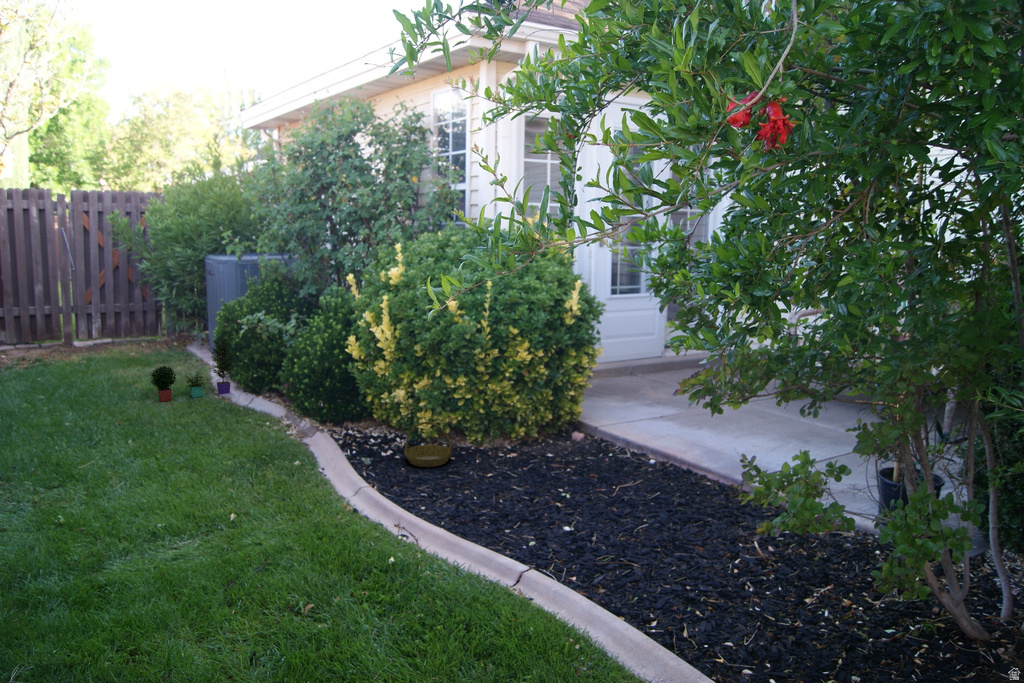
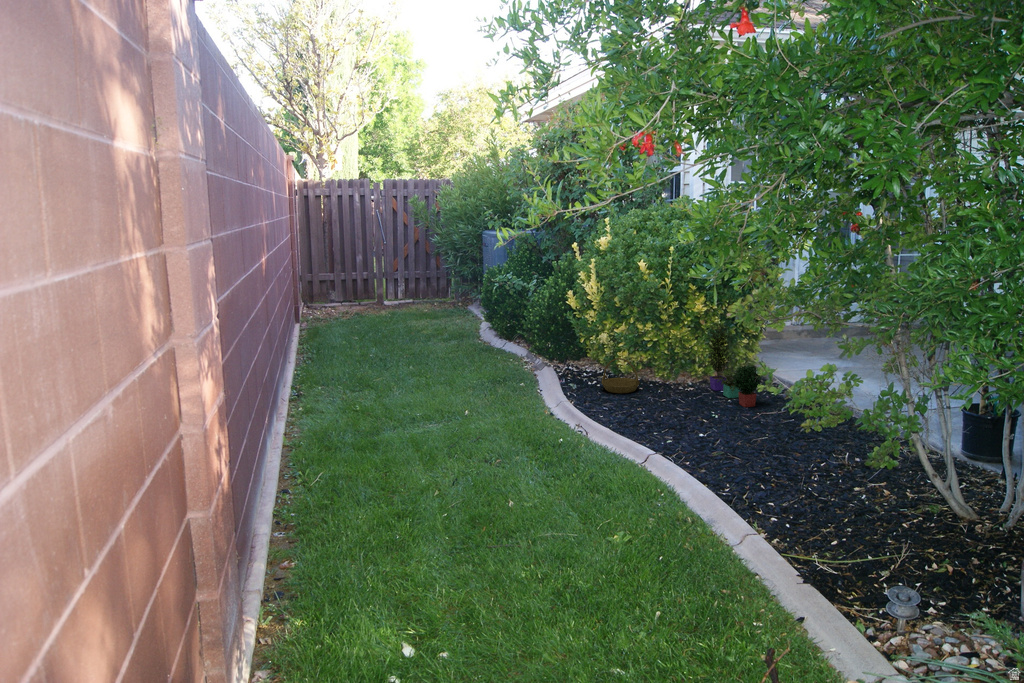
potted plant: present [150,334,233,401] -> present [708,324,762,407]

